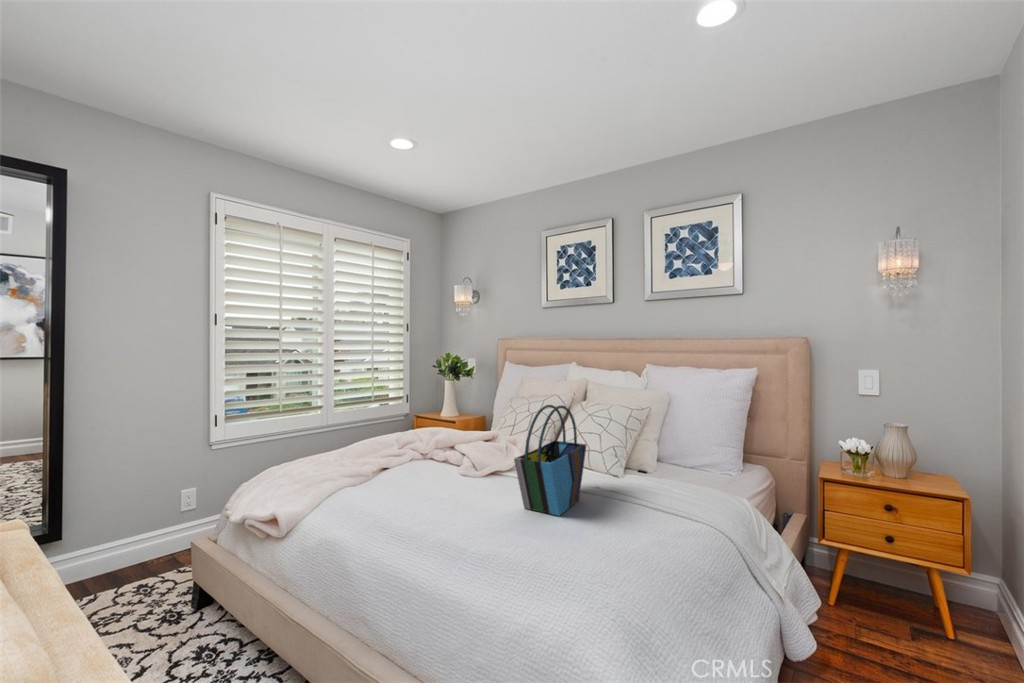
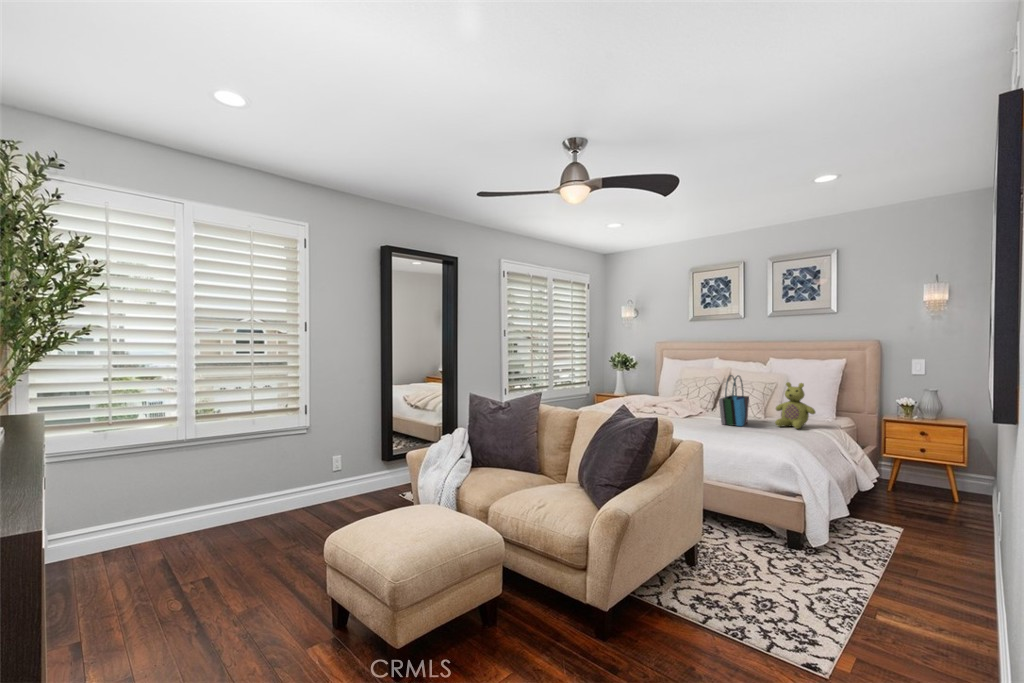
stuffed bear: none [627,419,704,522] -> present [775,382,815,429]

